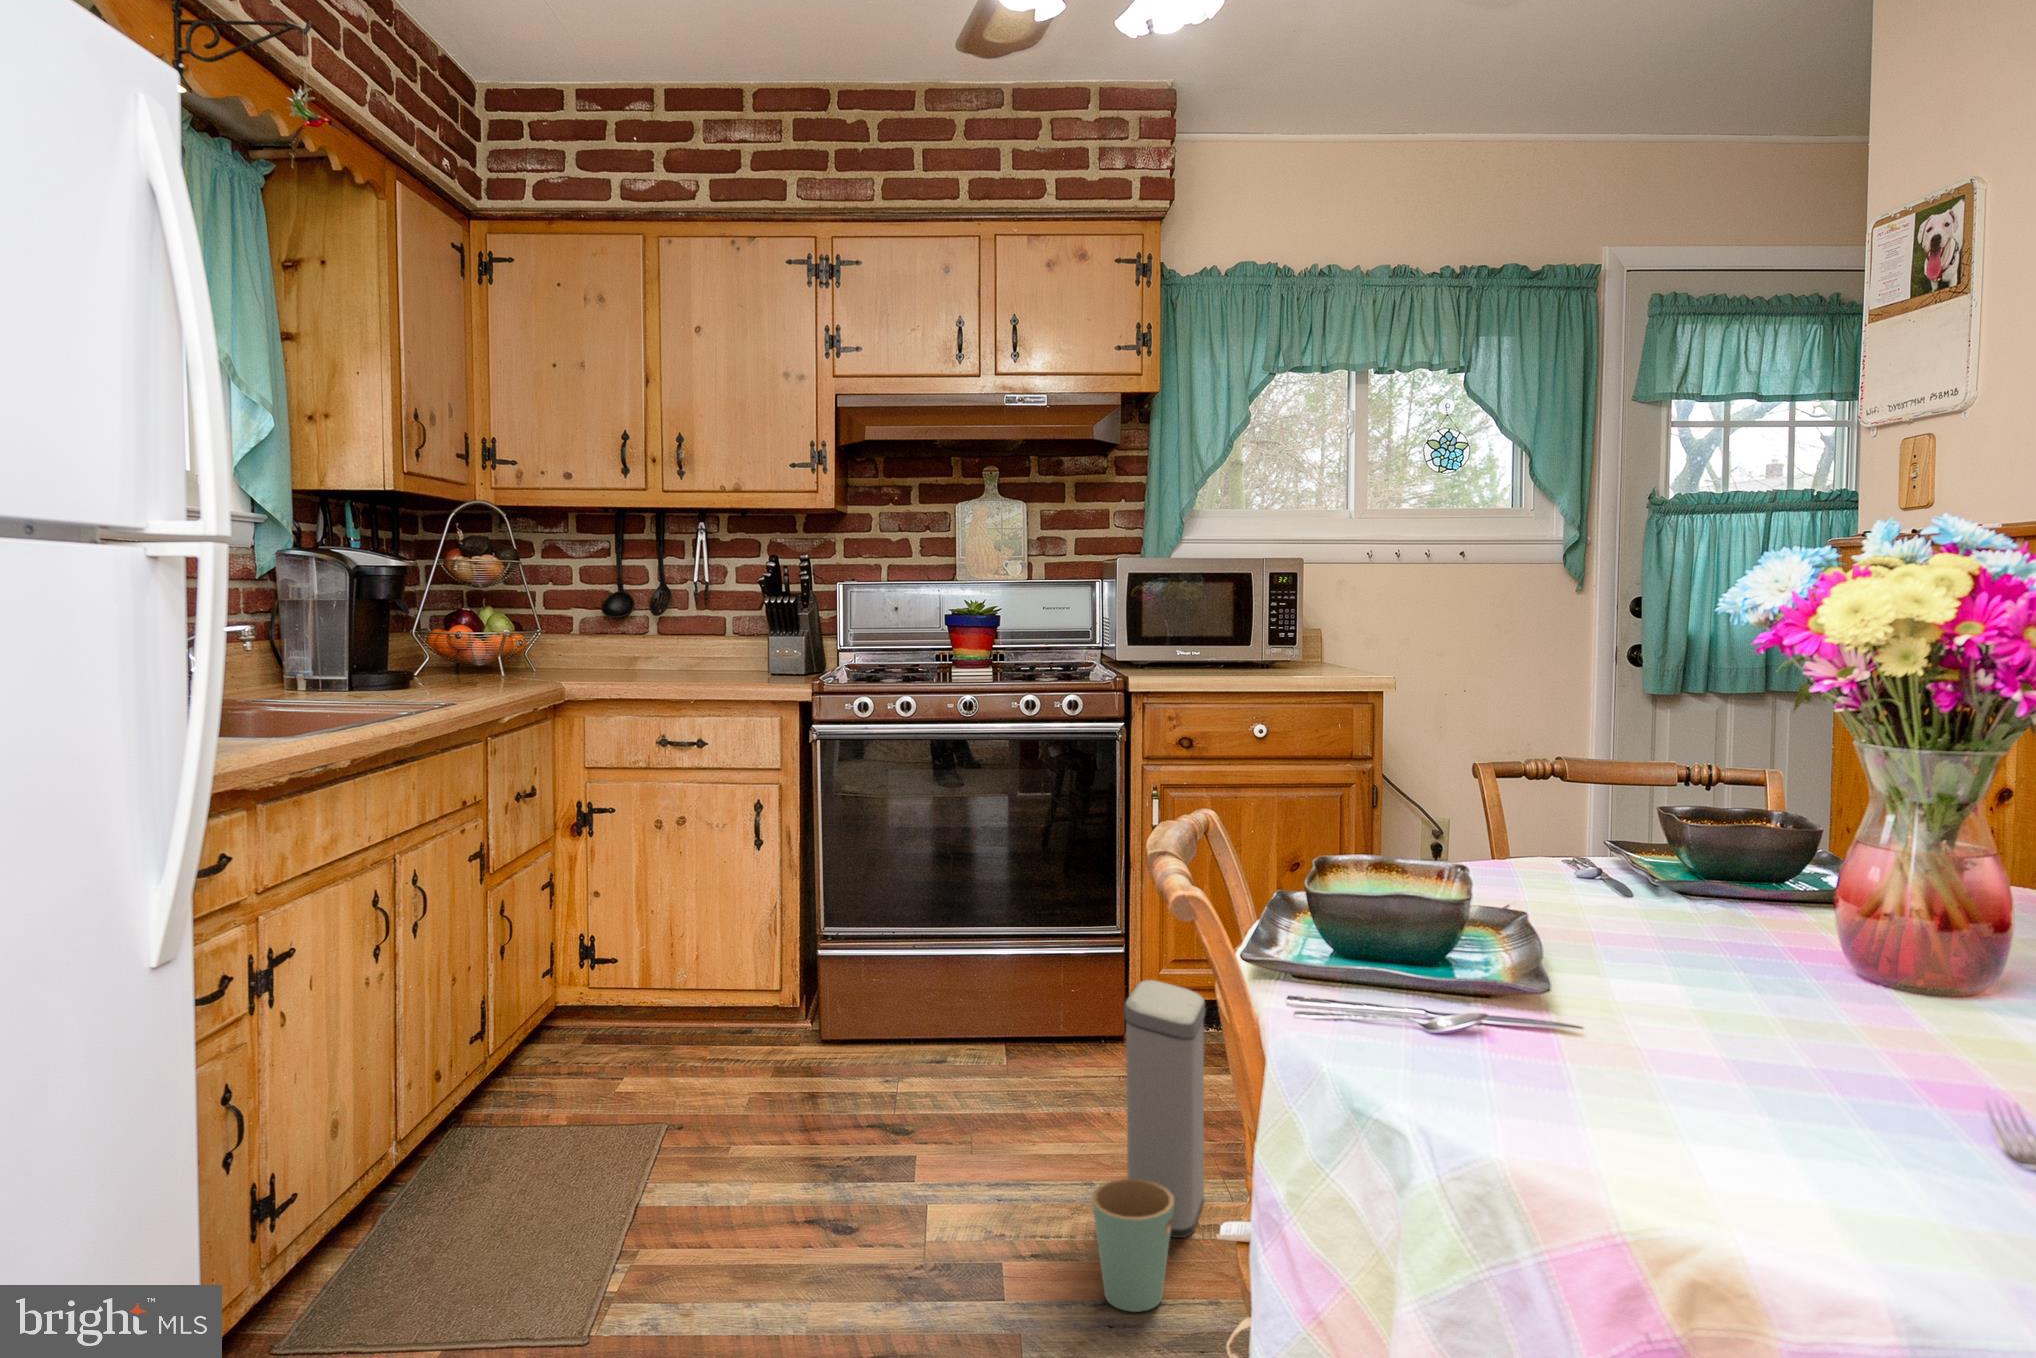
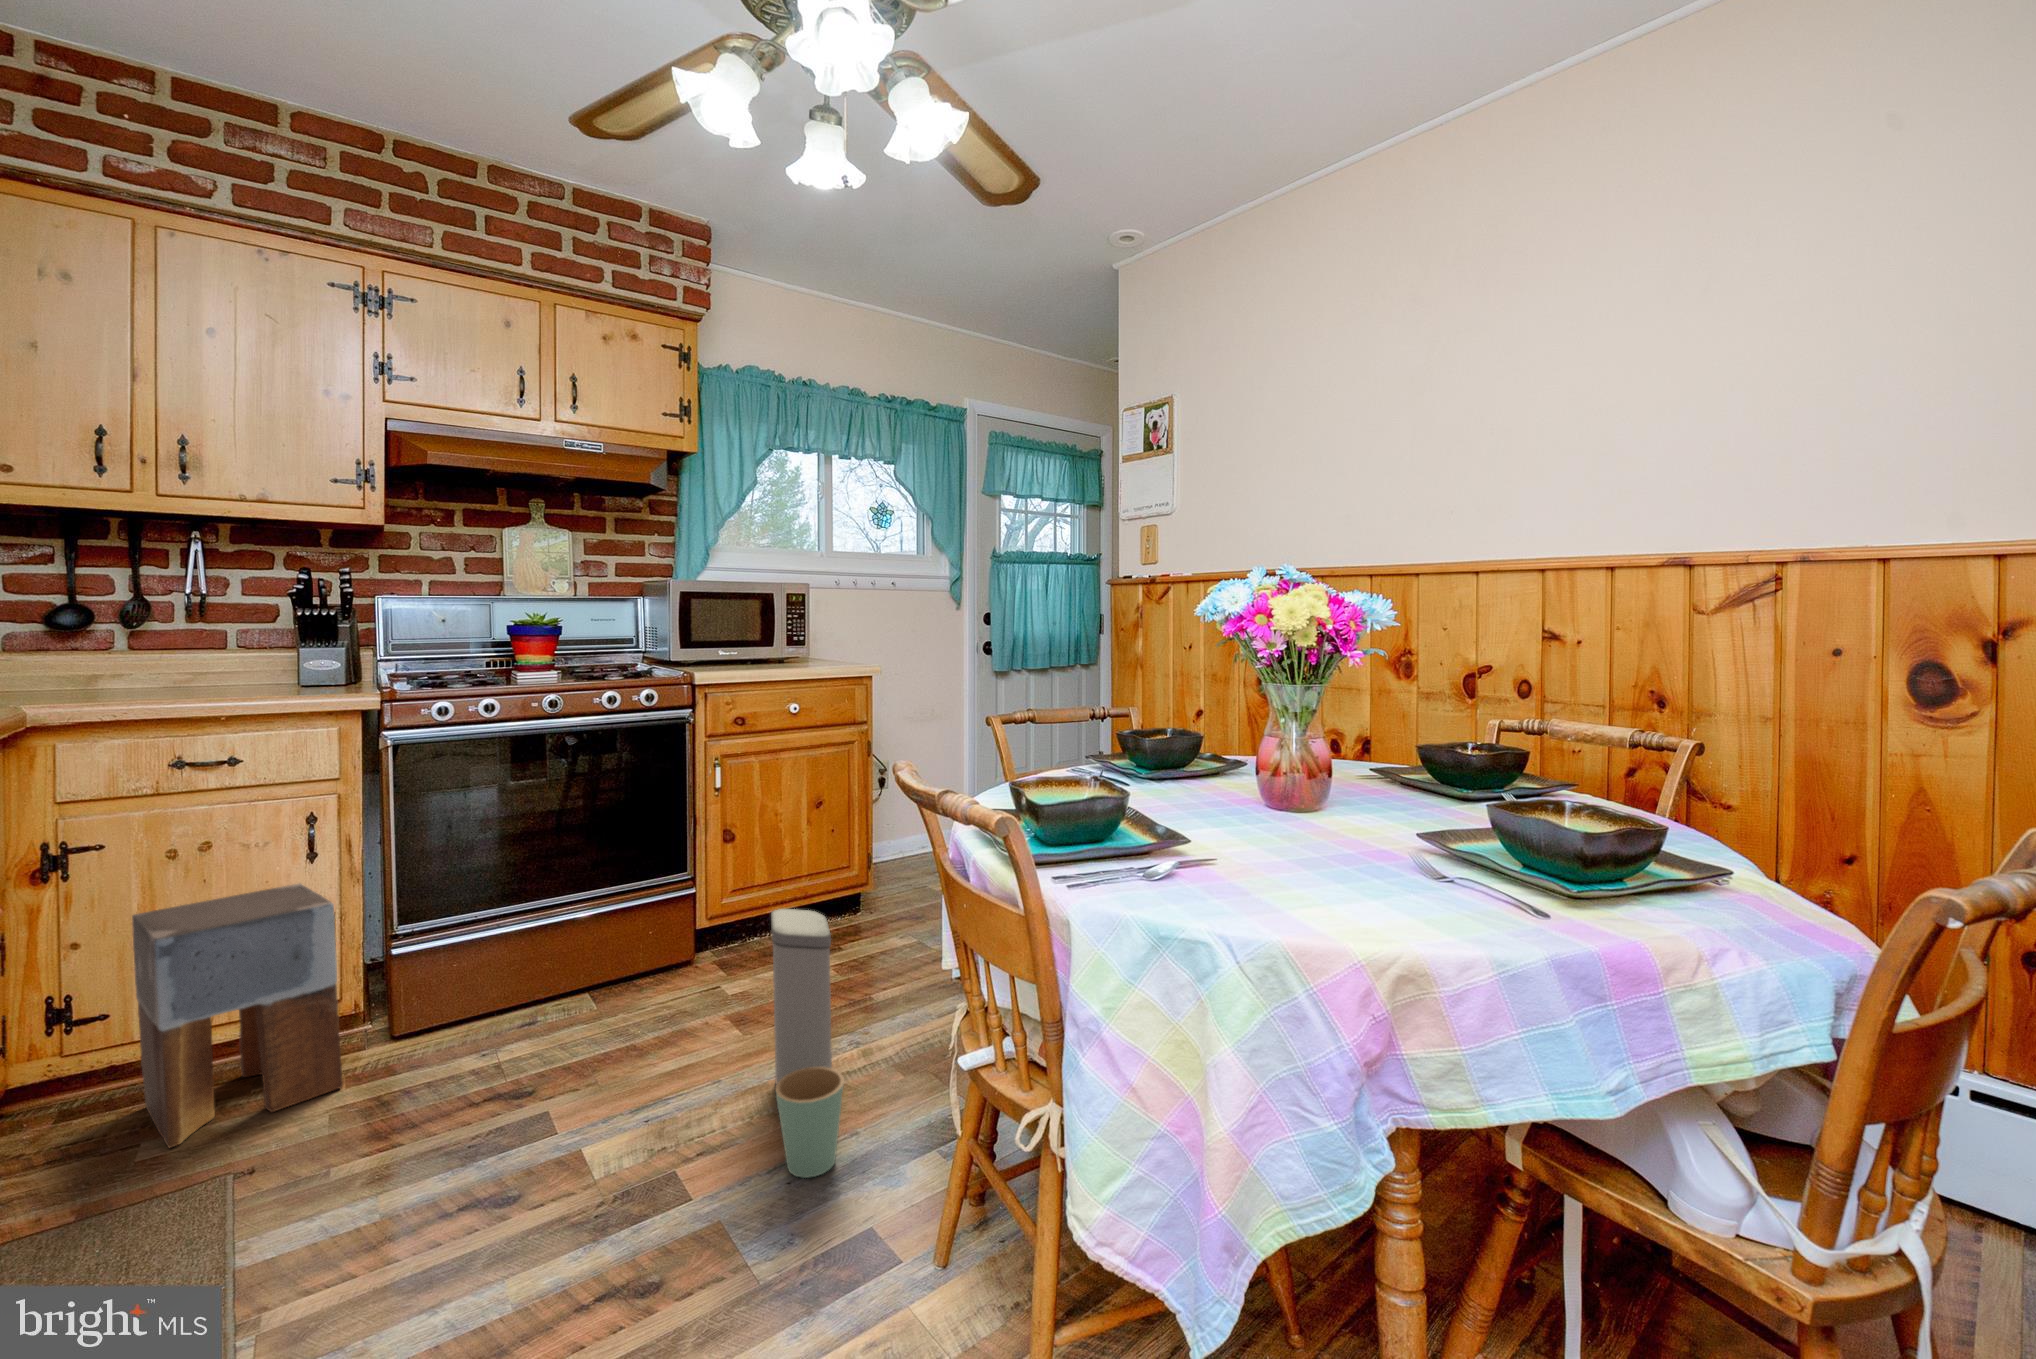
stool: none [628,872,765,1095] -> present [132,884,343,1148]

